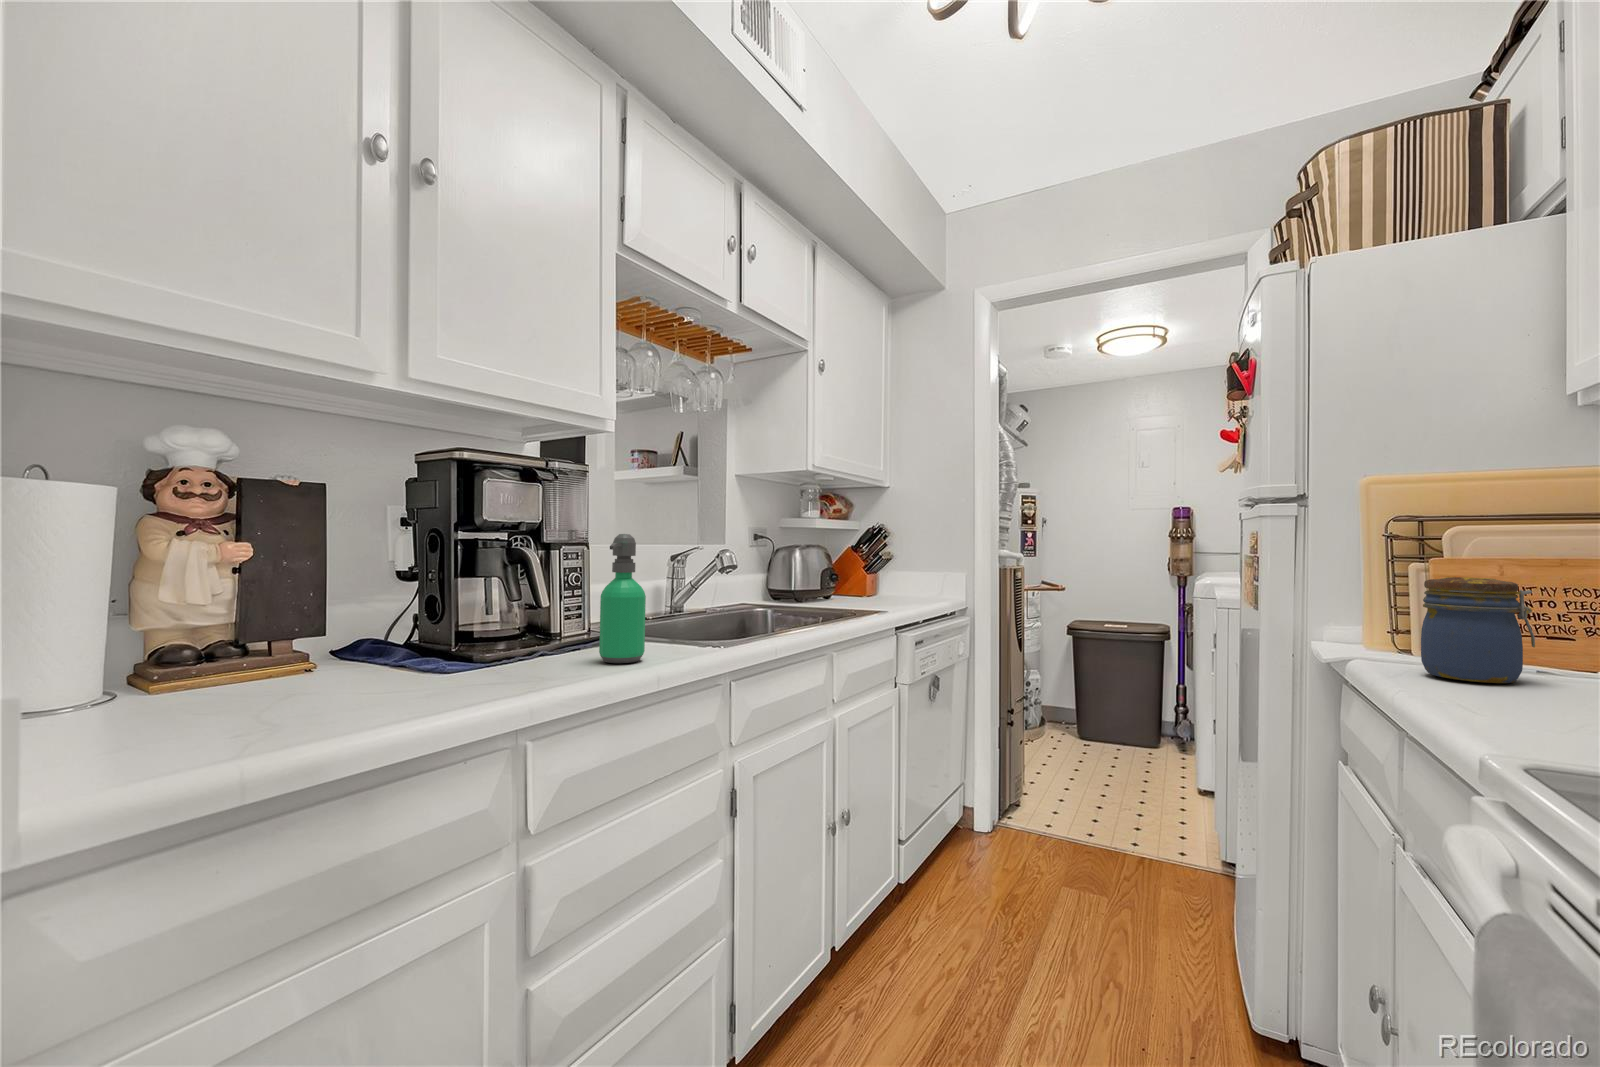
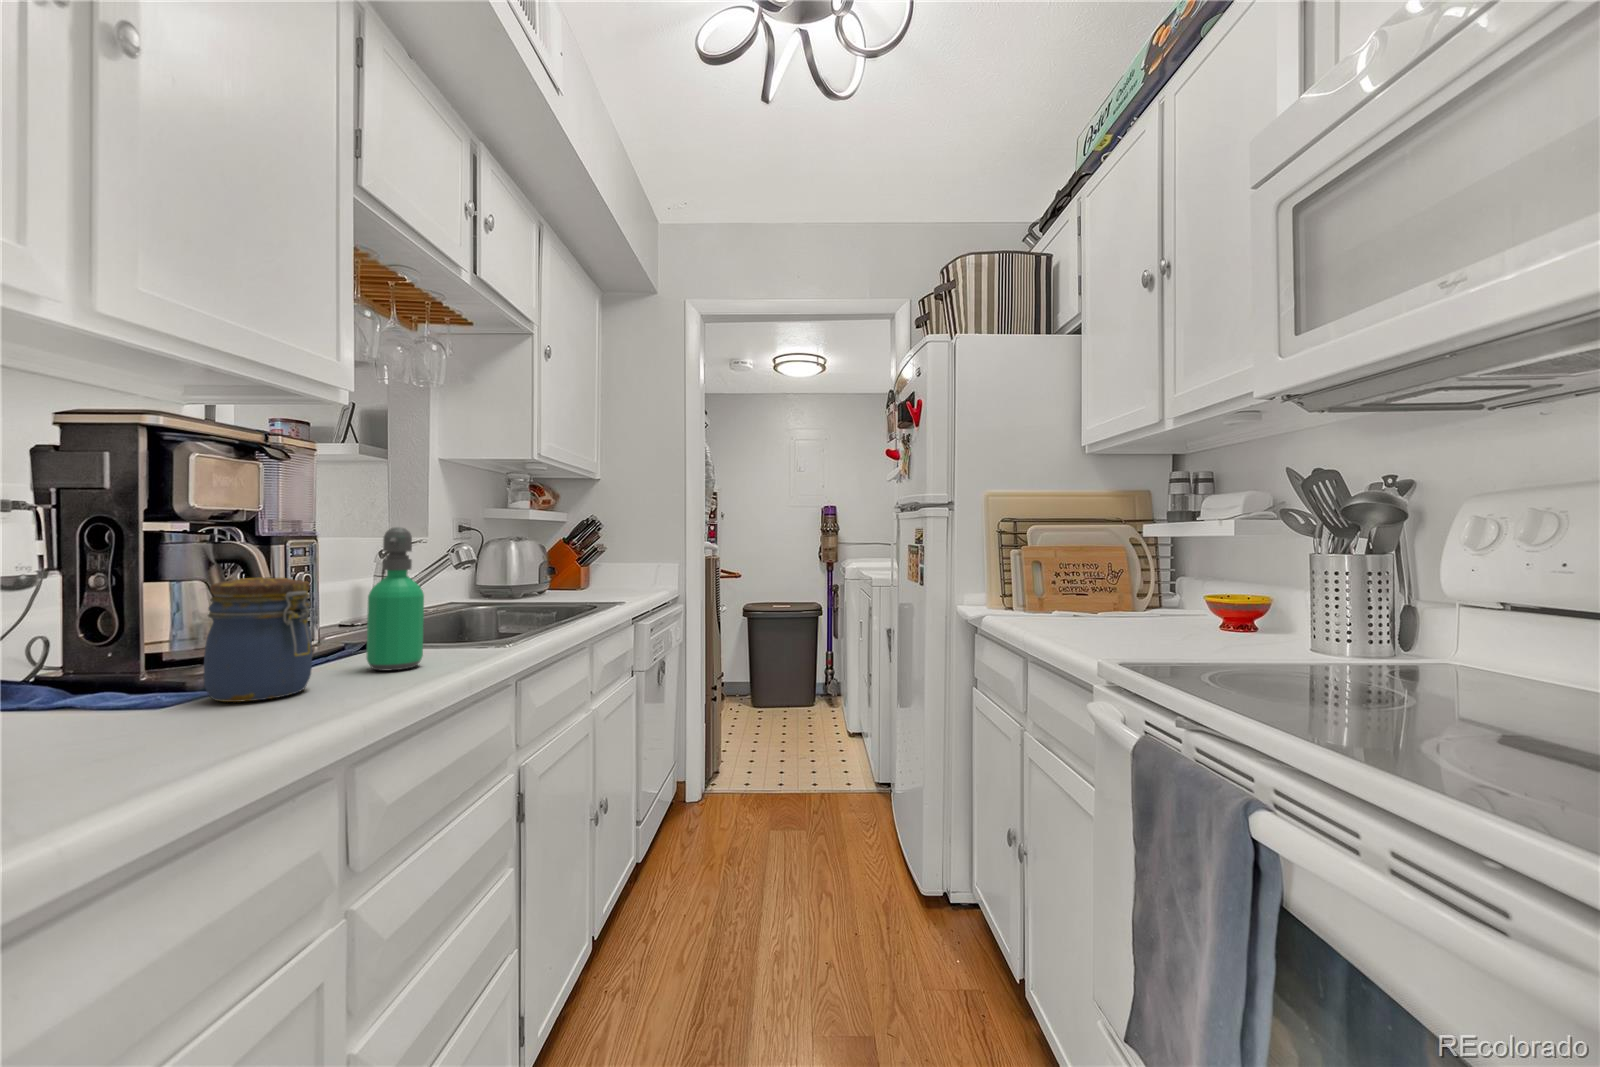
jar: present [1421,577,1535,683] -> present [204,577,312,702]

